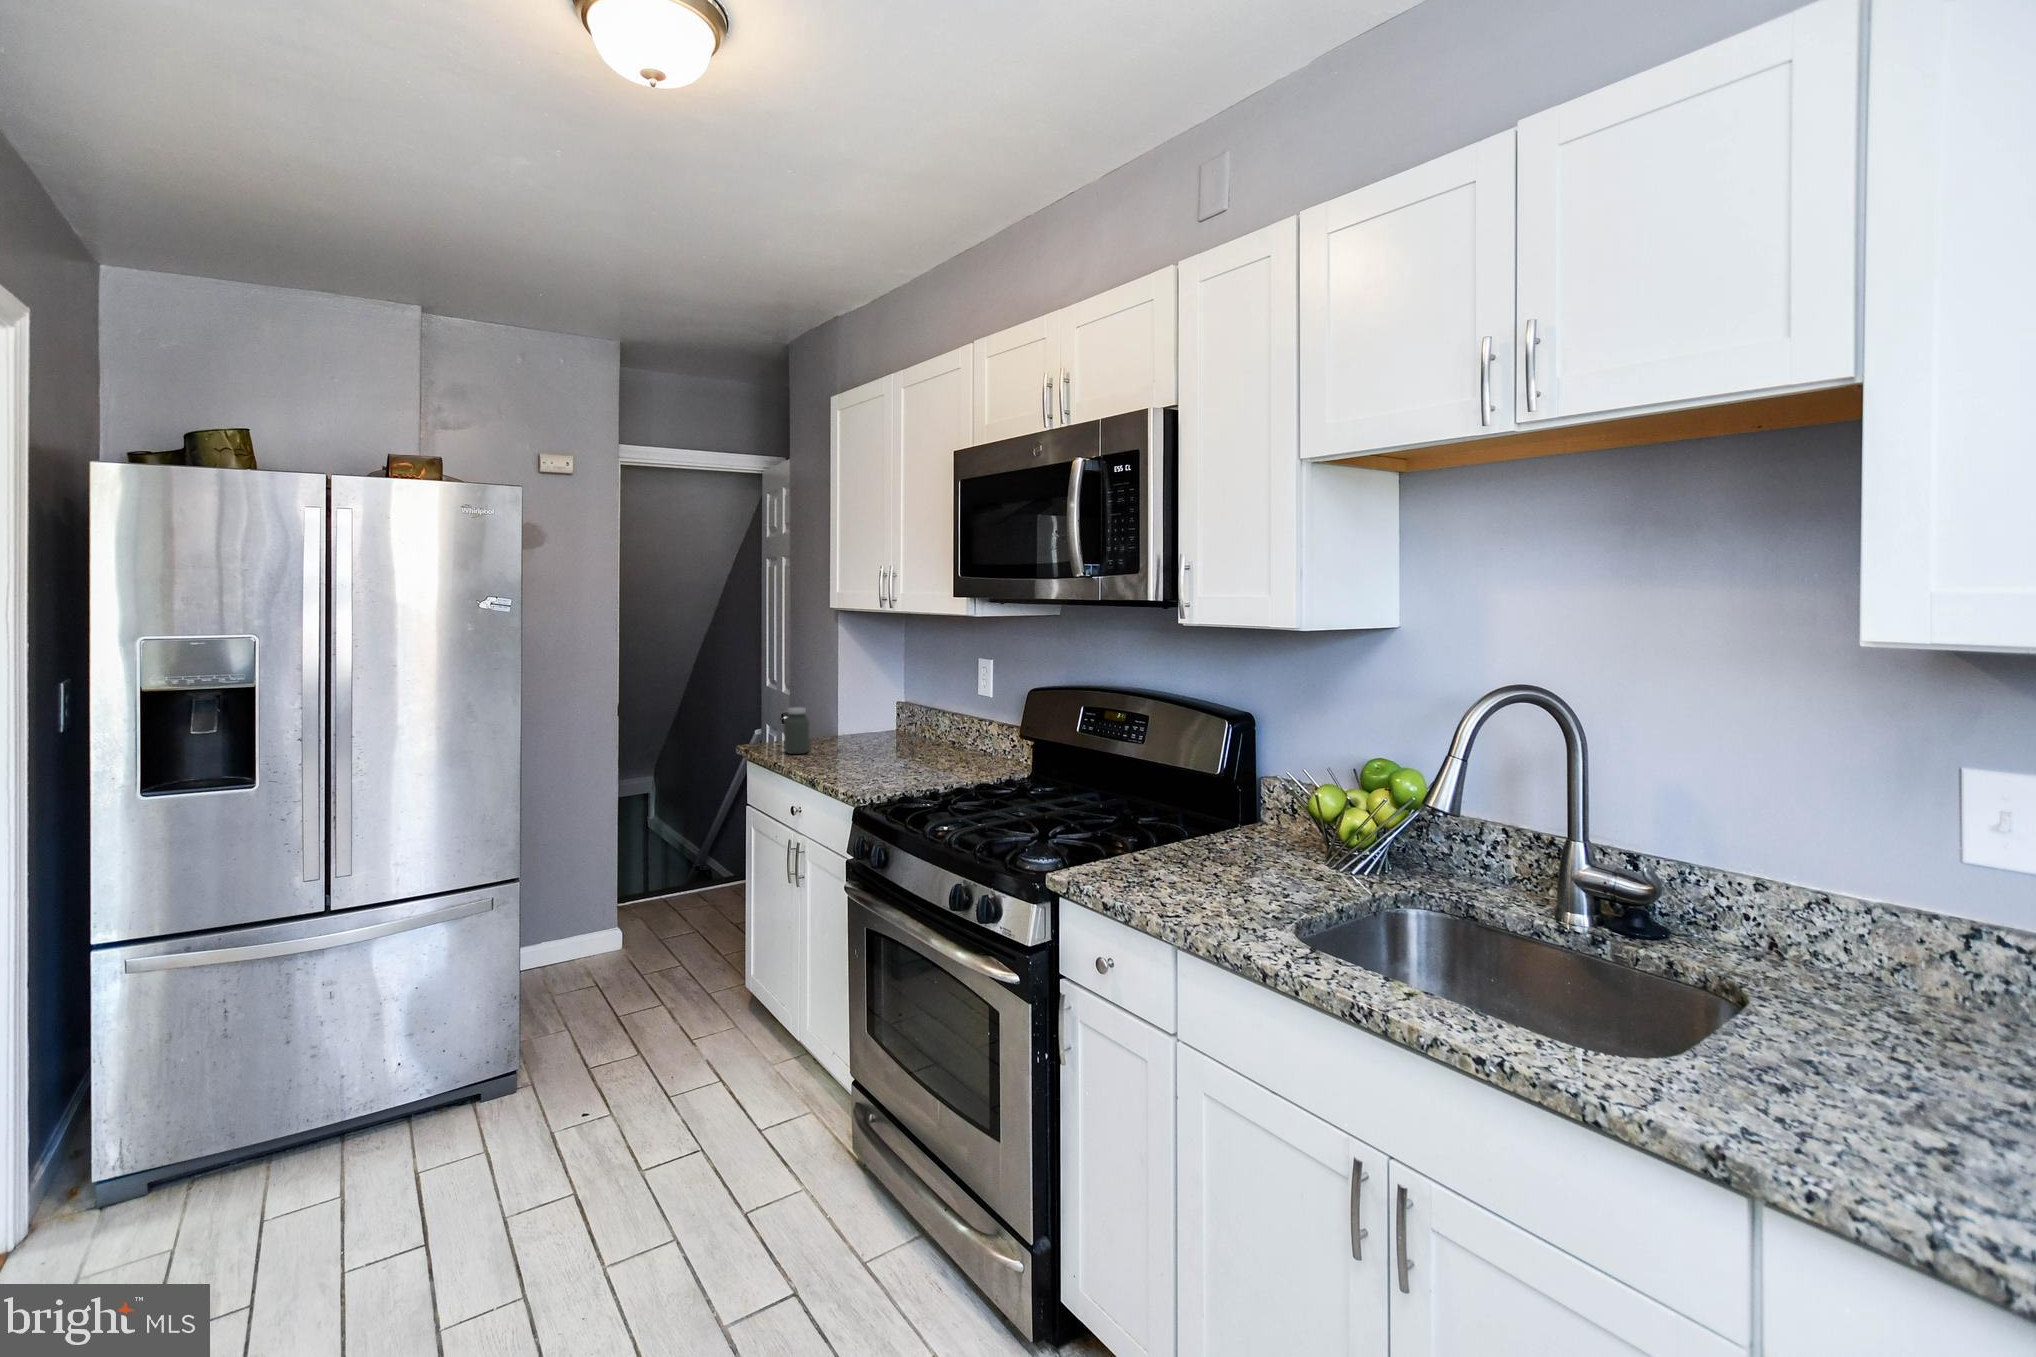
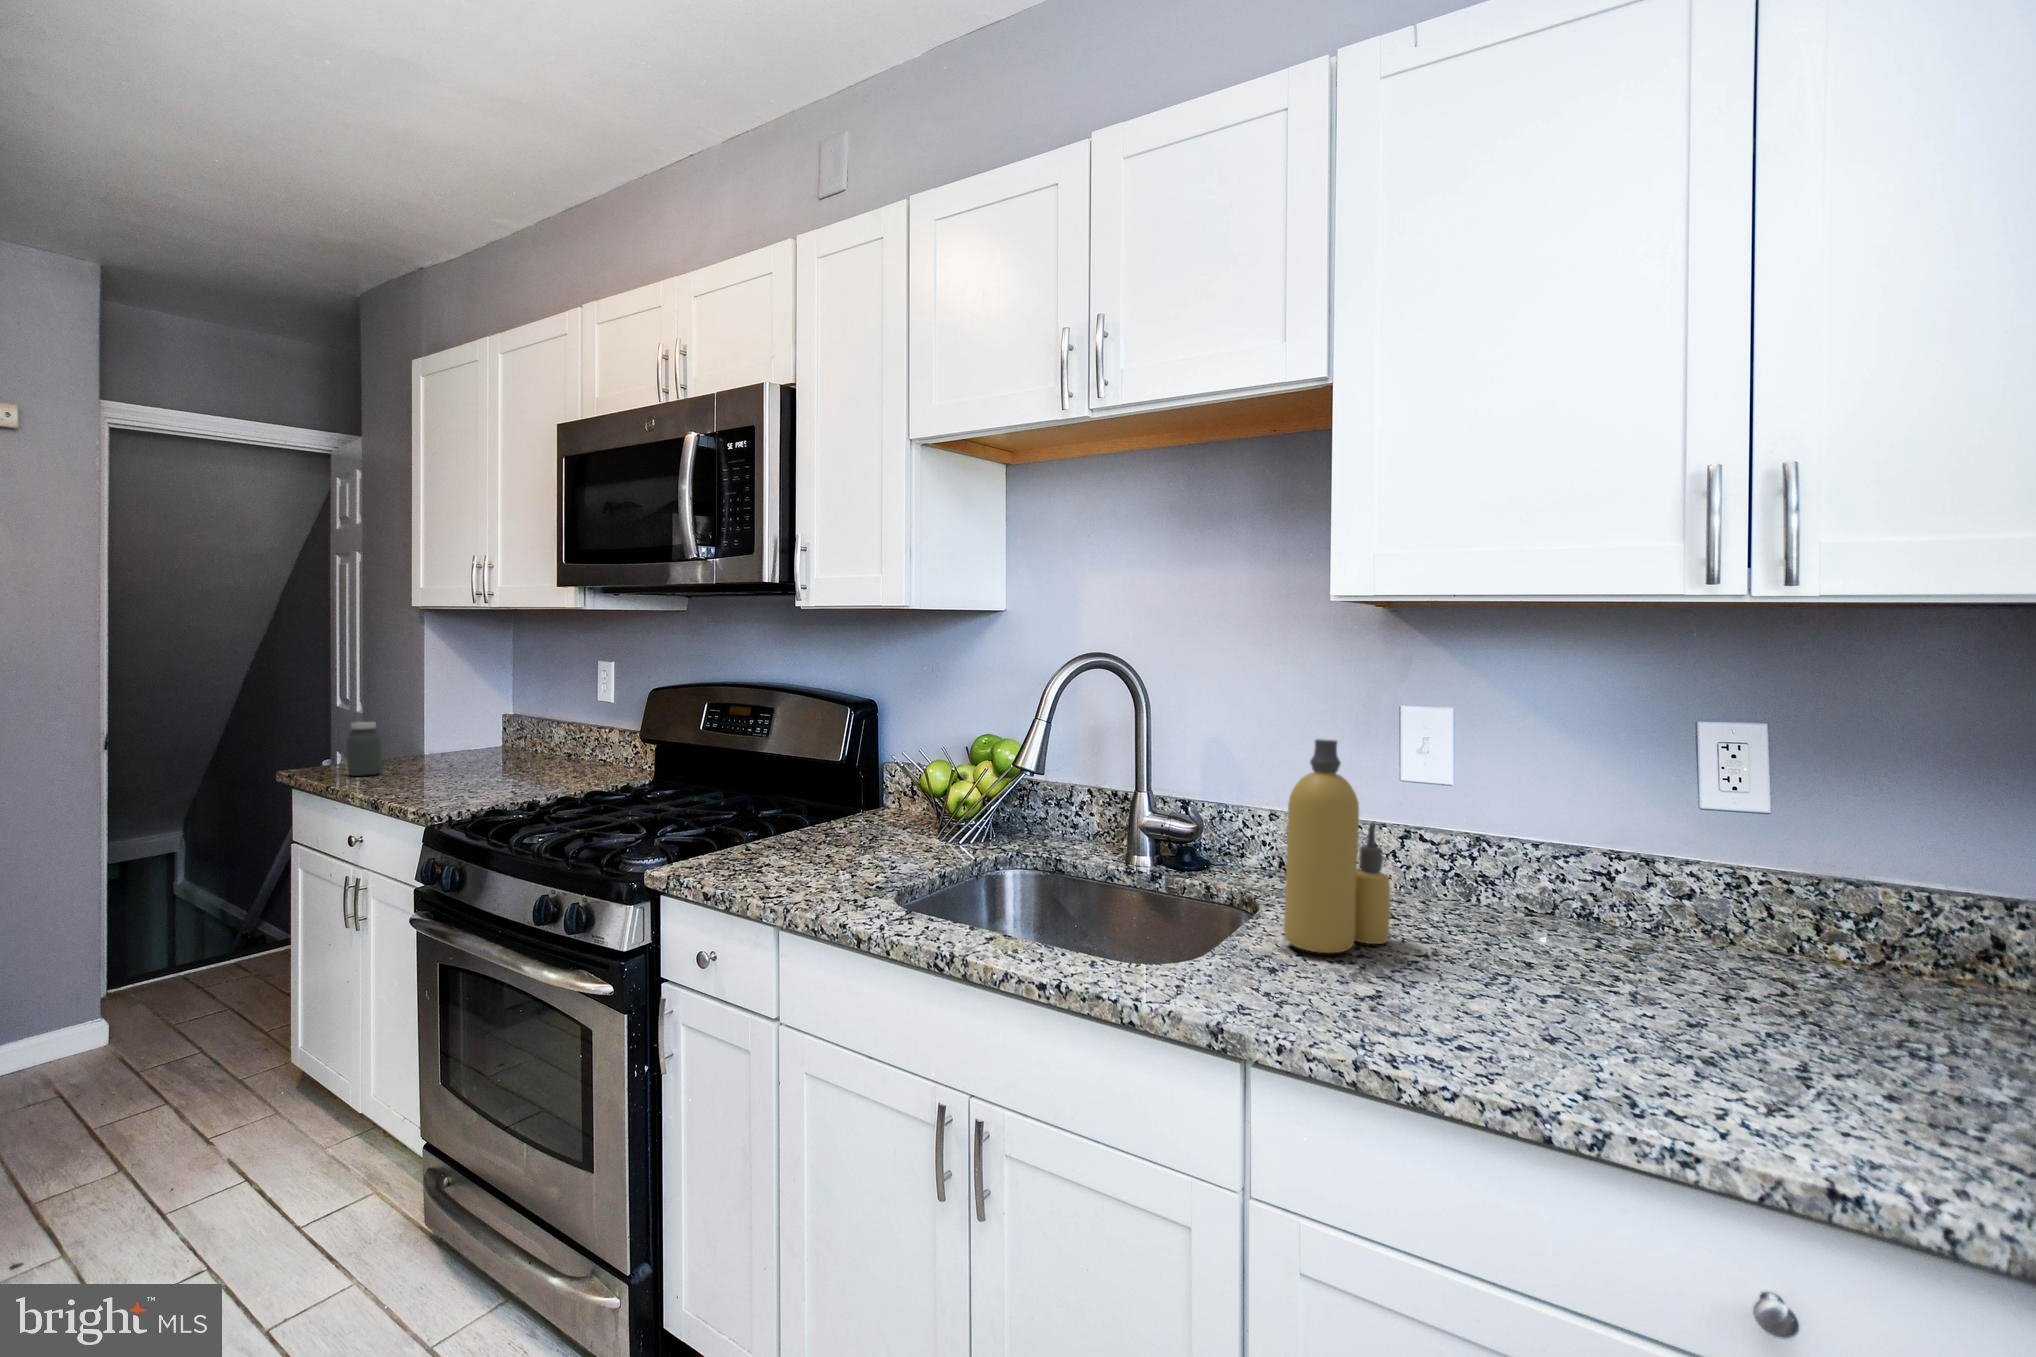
bottle: none [1793,814,1954,1077] -> present [1284,739,1390,953]

